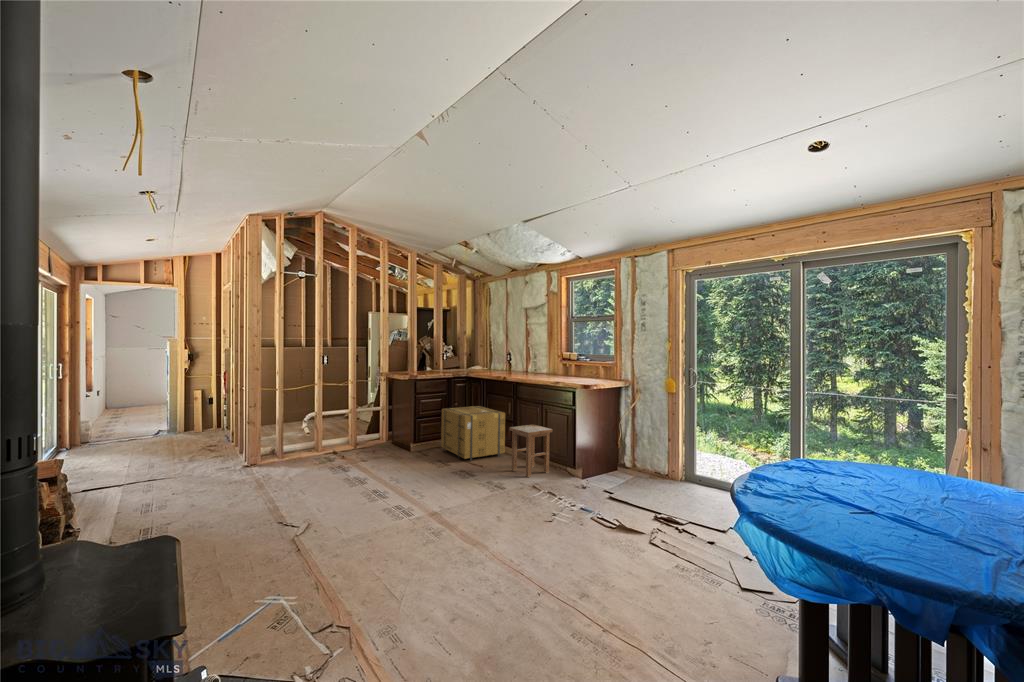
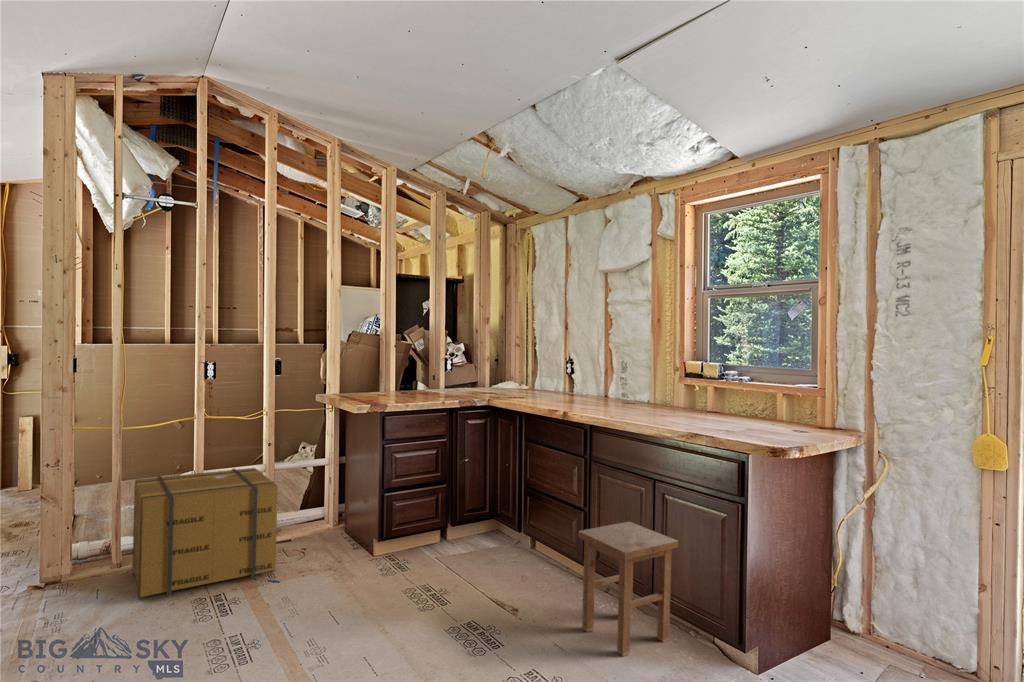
cardboard box: present [441,406,505,461] -> present [133,468,278,597]

